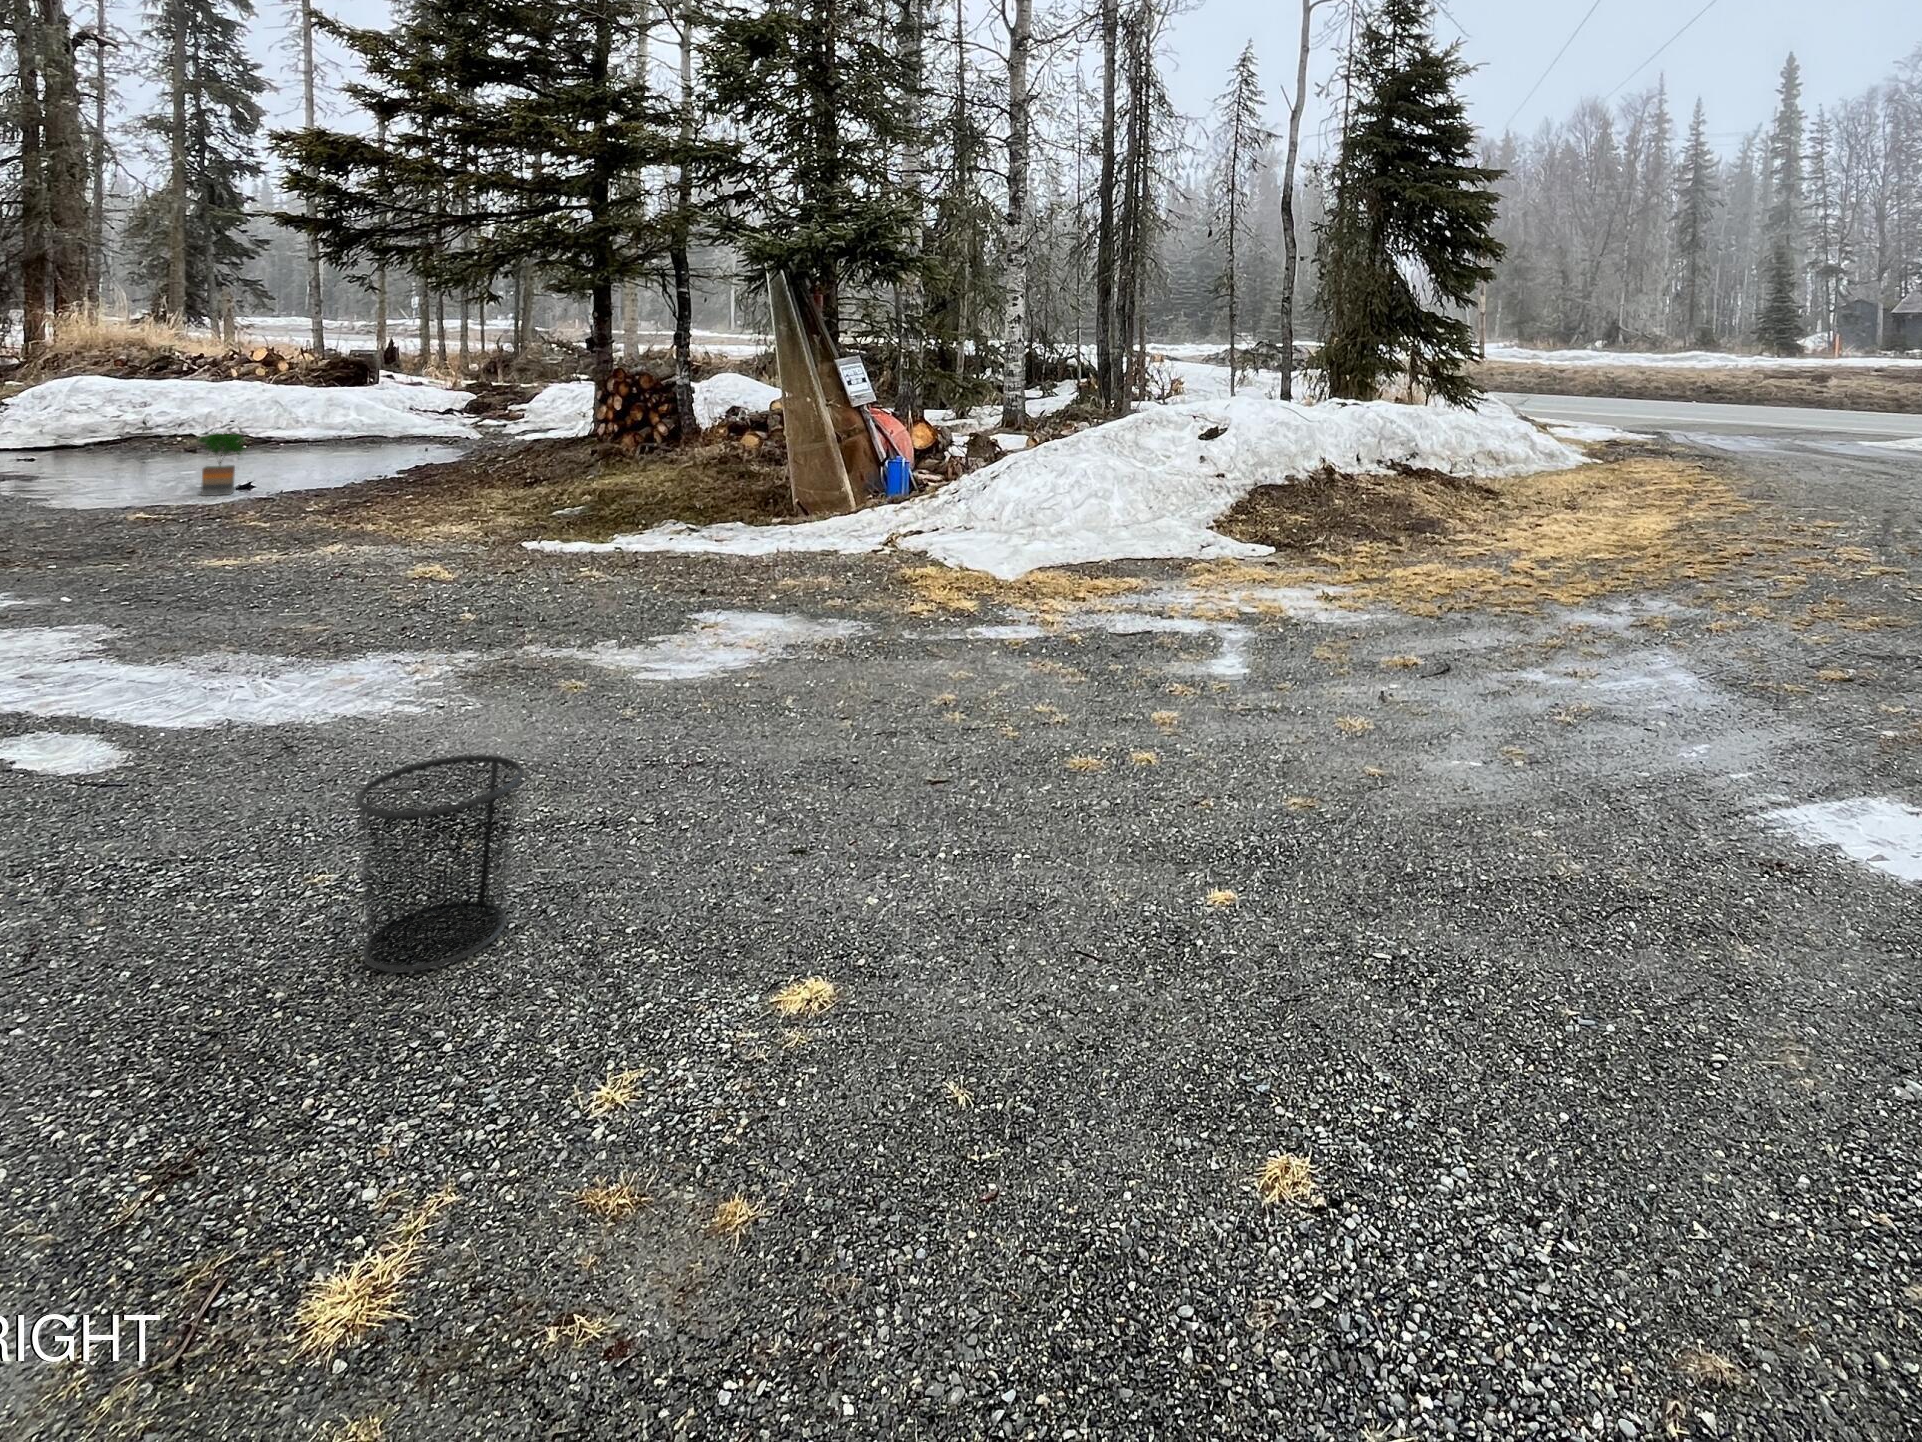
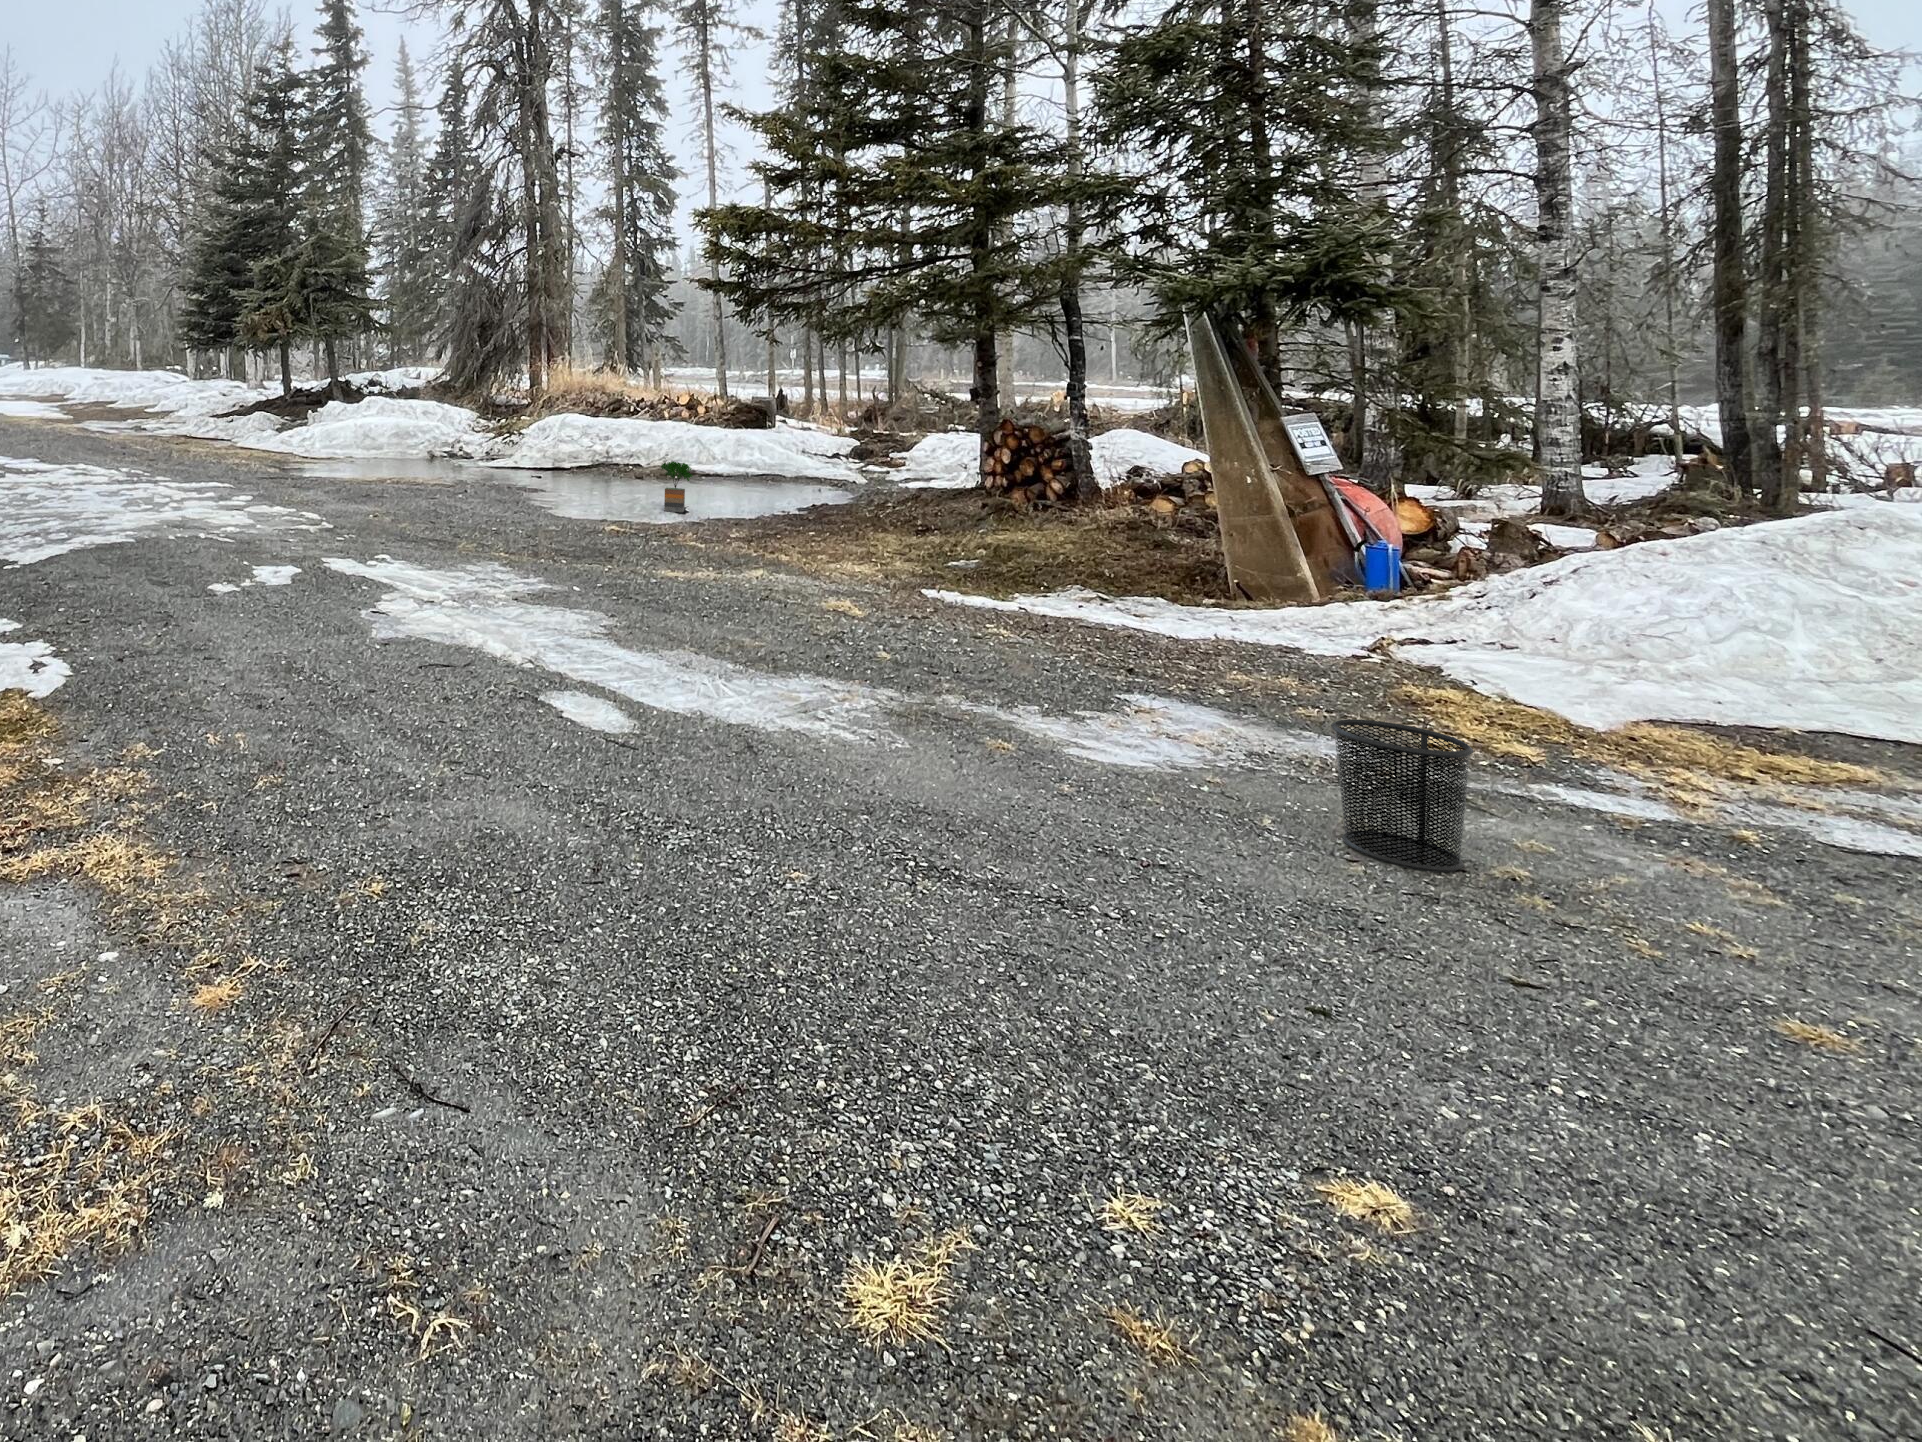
waste bin: present [355,755,524,973] -> present [1331,719,1473,872]

